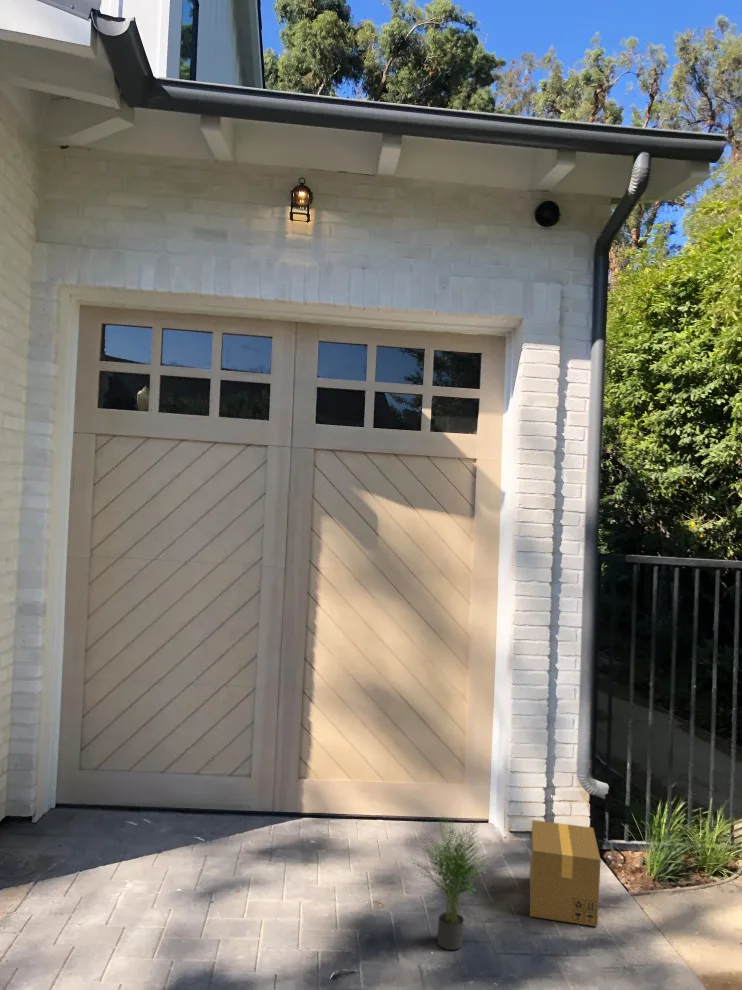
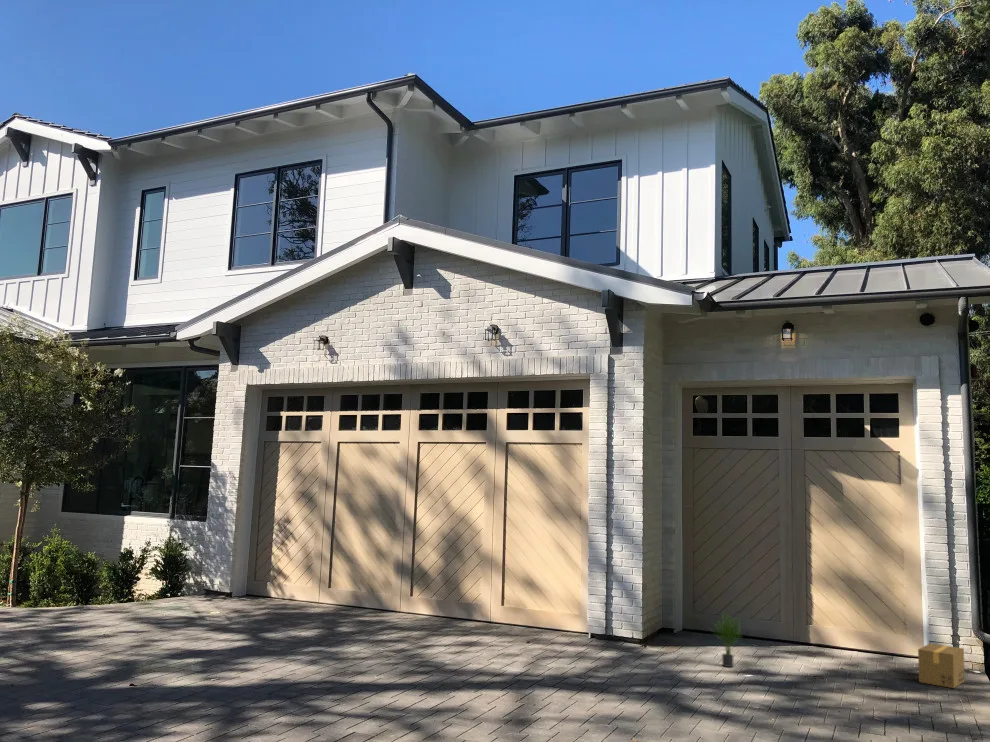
potted plant: present [413,824,486,950] -> present [716,617,739,667]

